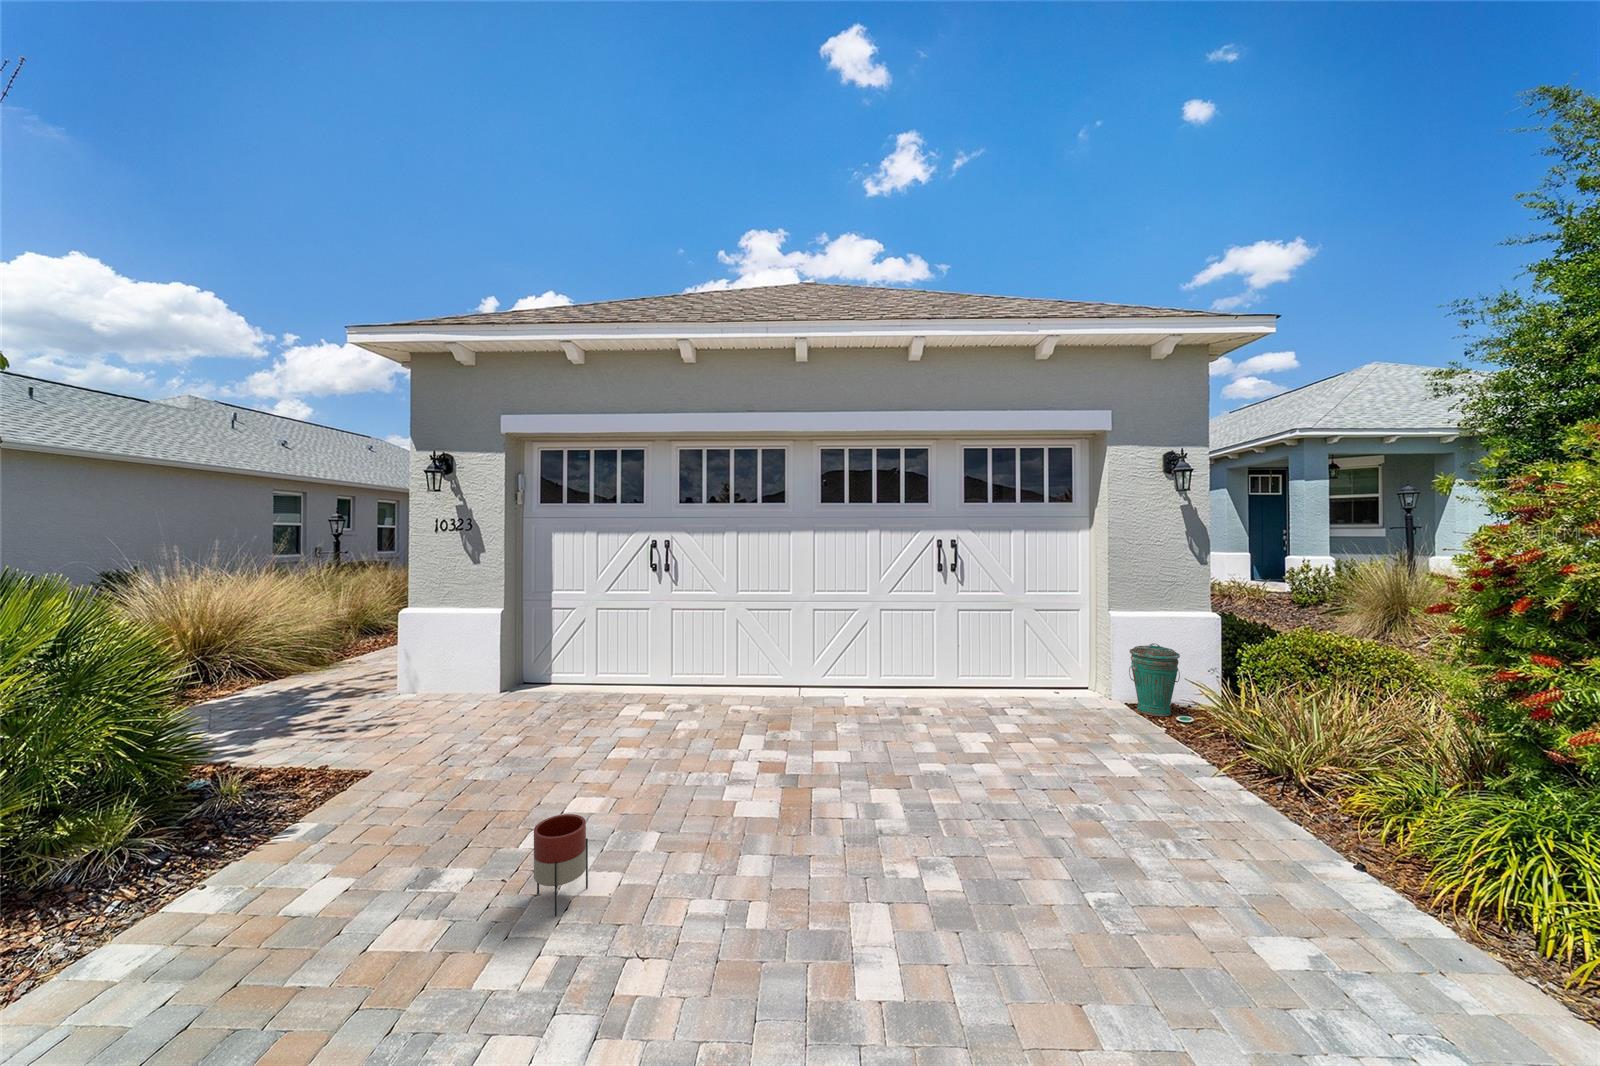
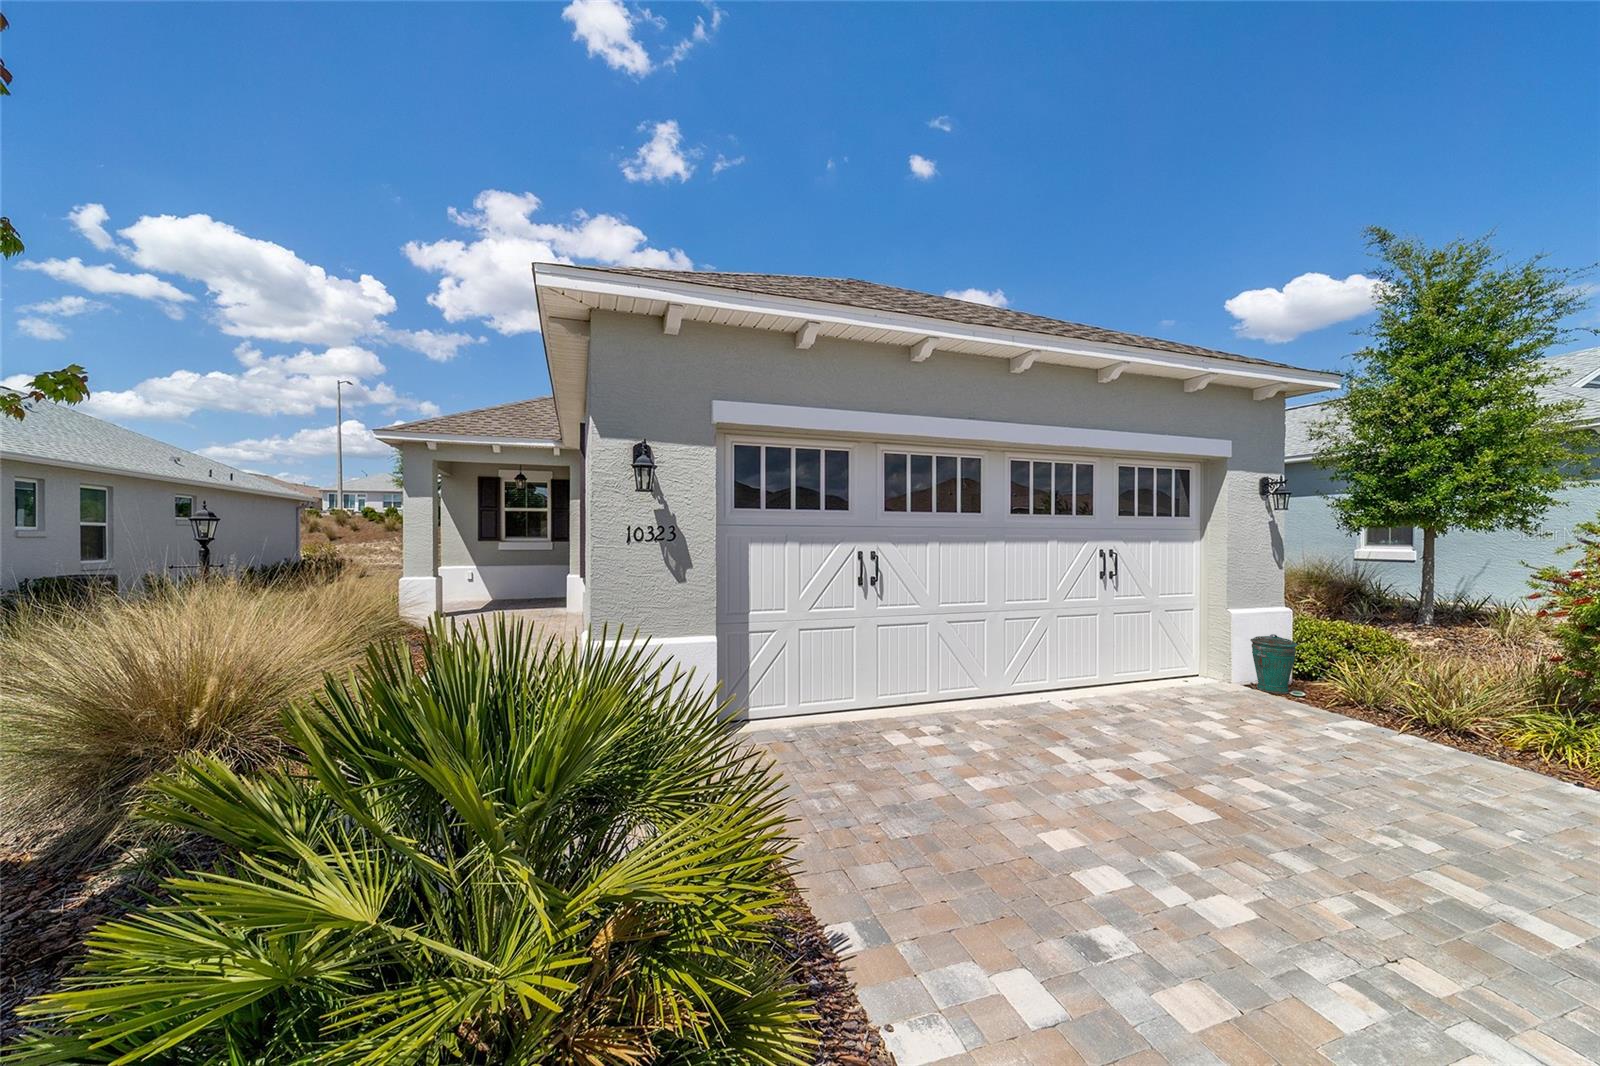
planter: present [534,814,588,916] -> none [1282,877,1365,1003]

